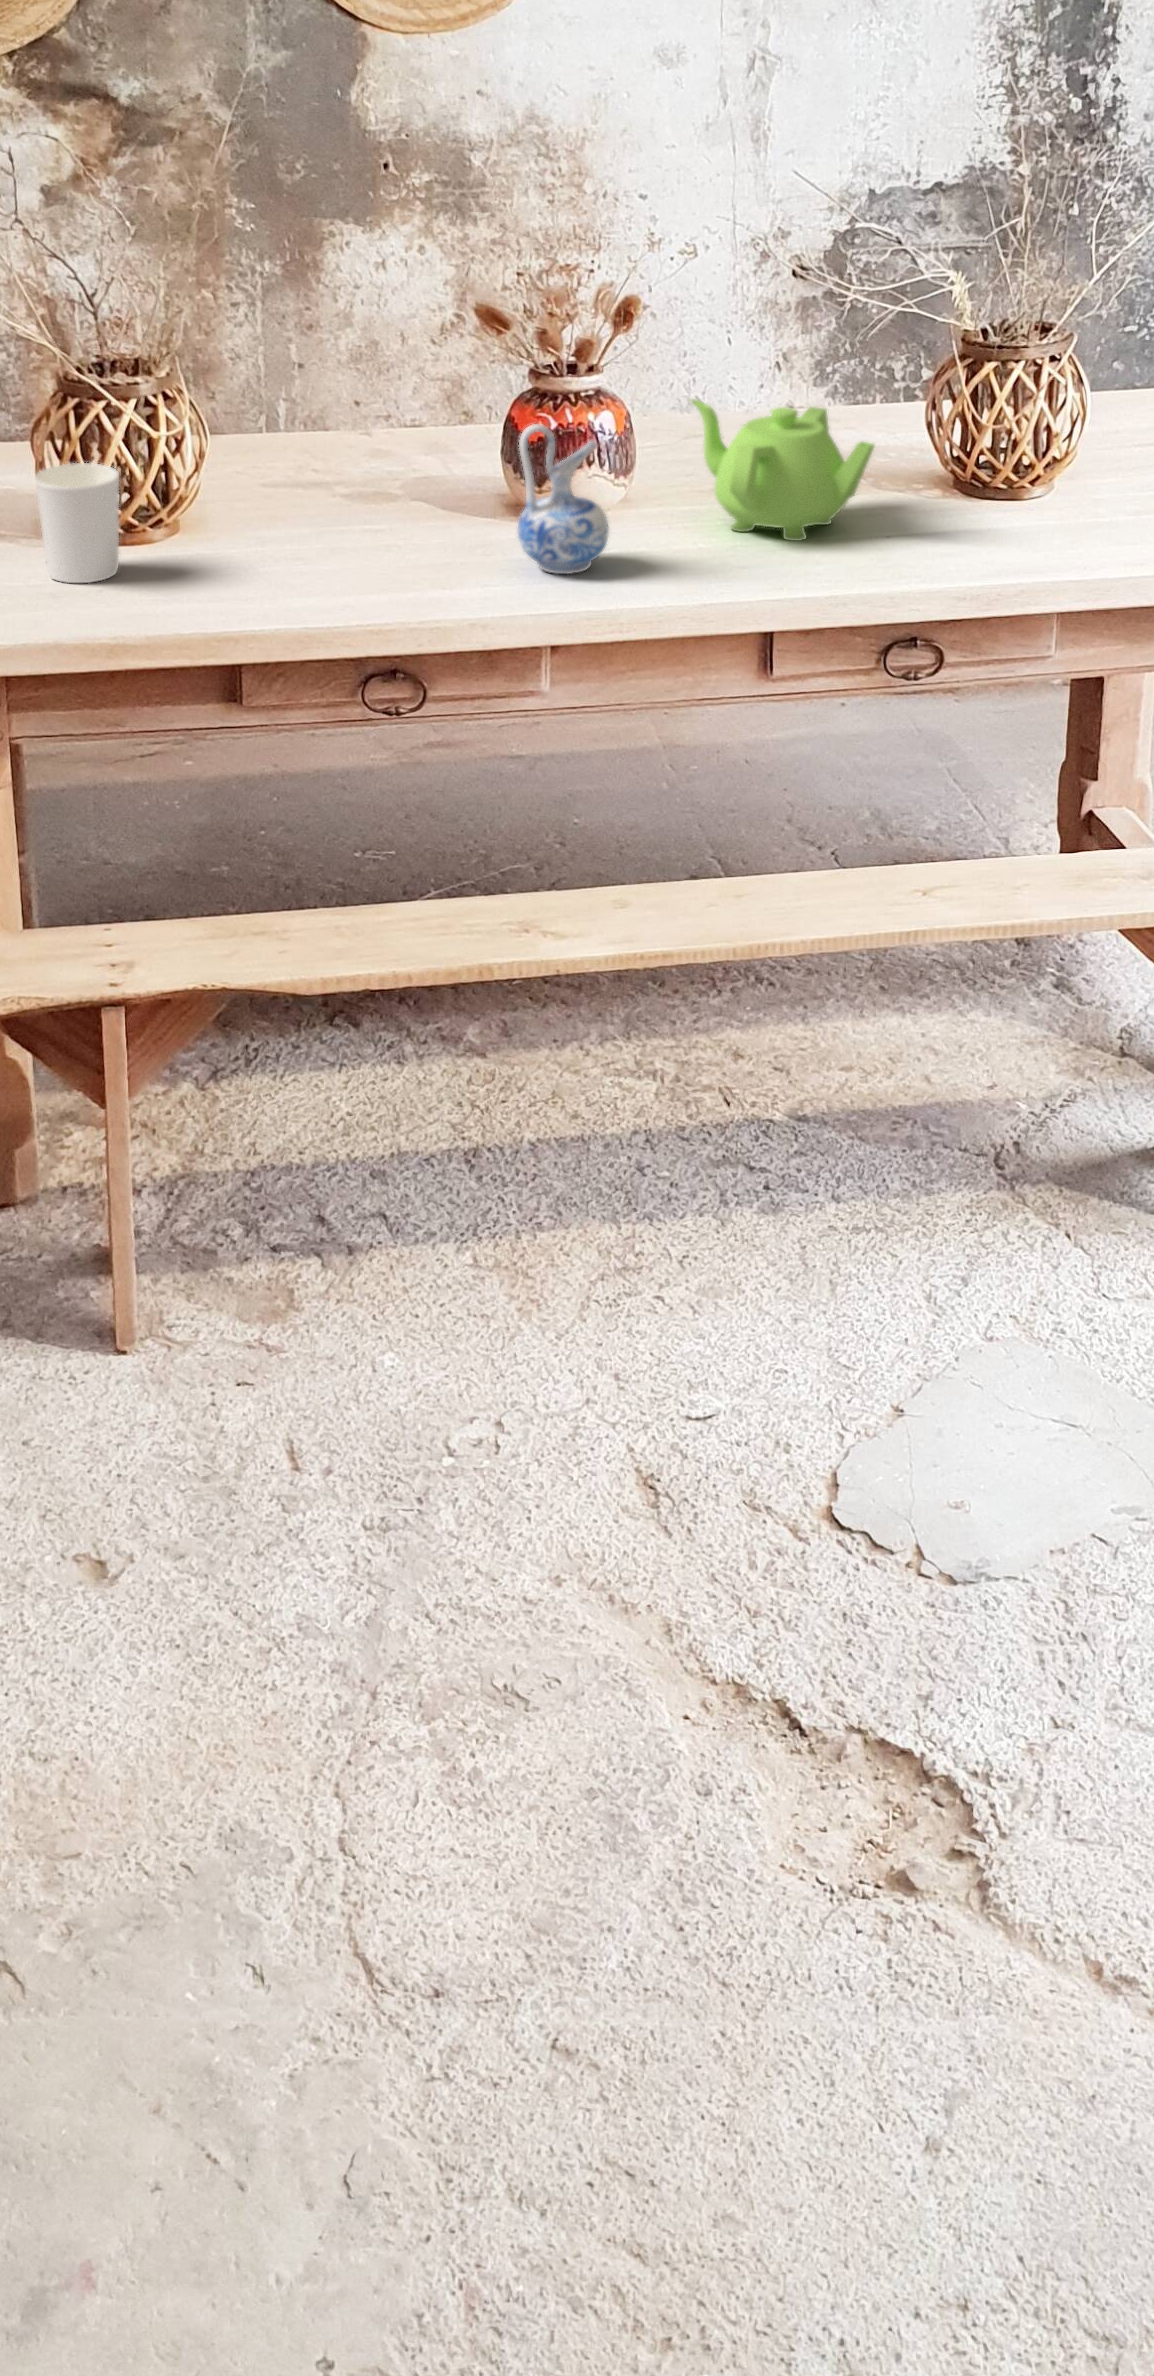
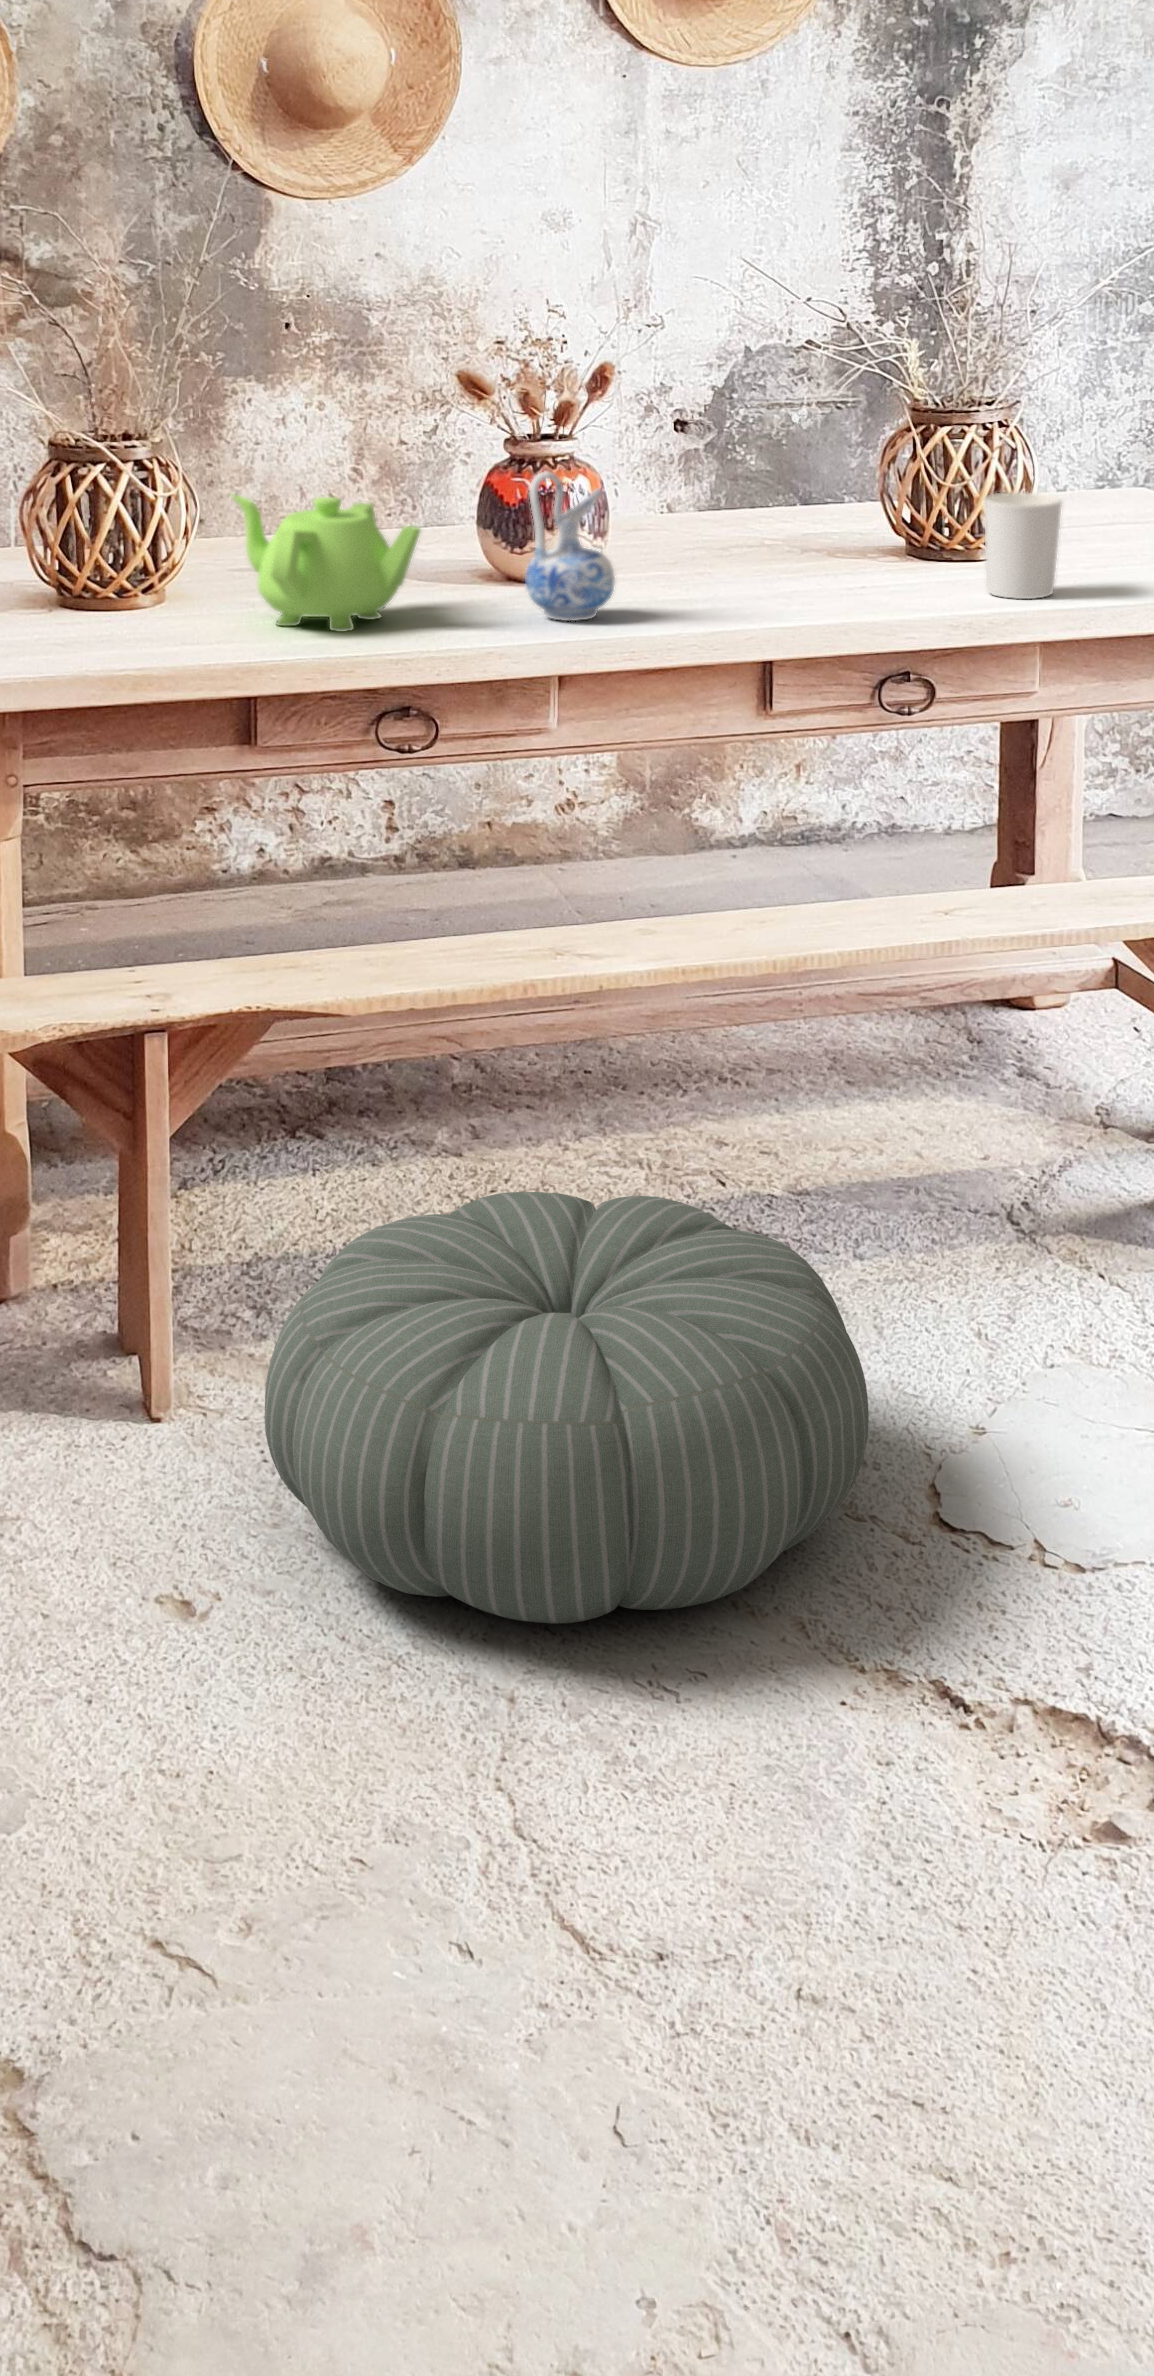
teapot: present [691,399,874,541] -> present [232,495,420,631]
candle holder: present [34,463,119,583] -> present [984,492,1062,599]
pouf: none [183,1163,759,1616] -> present [265,1192,869,1624]

